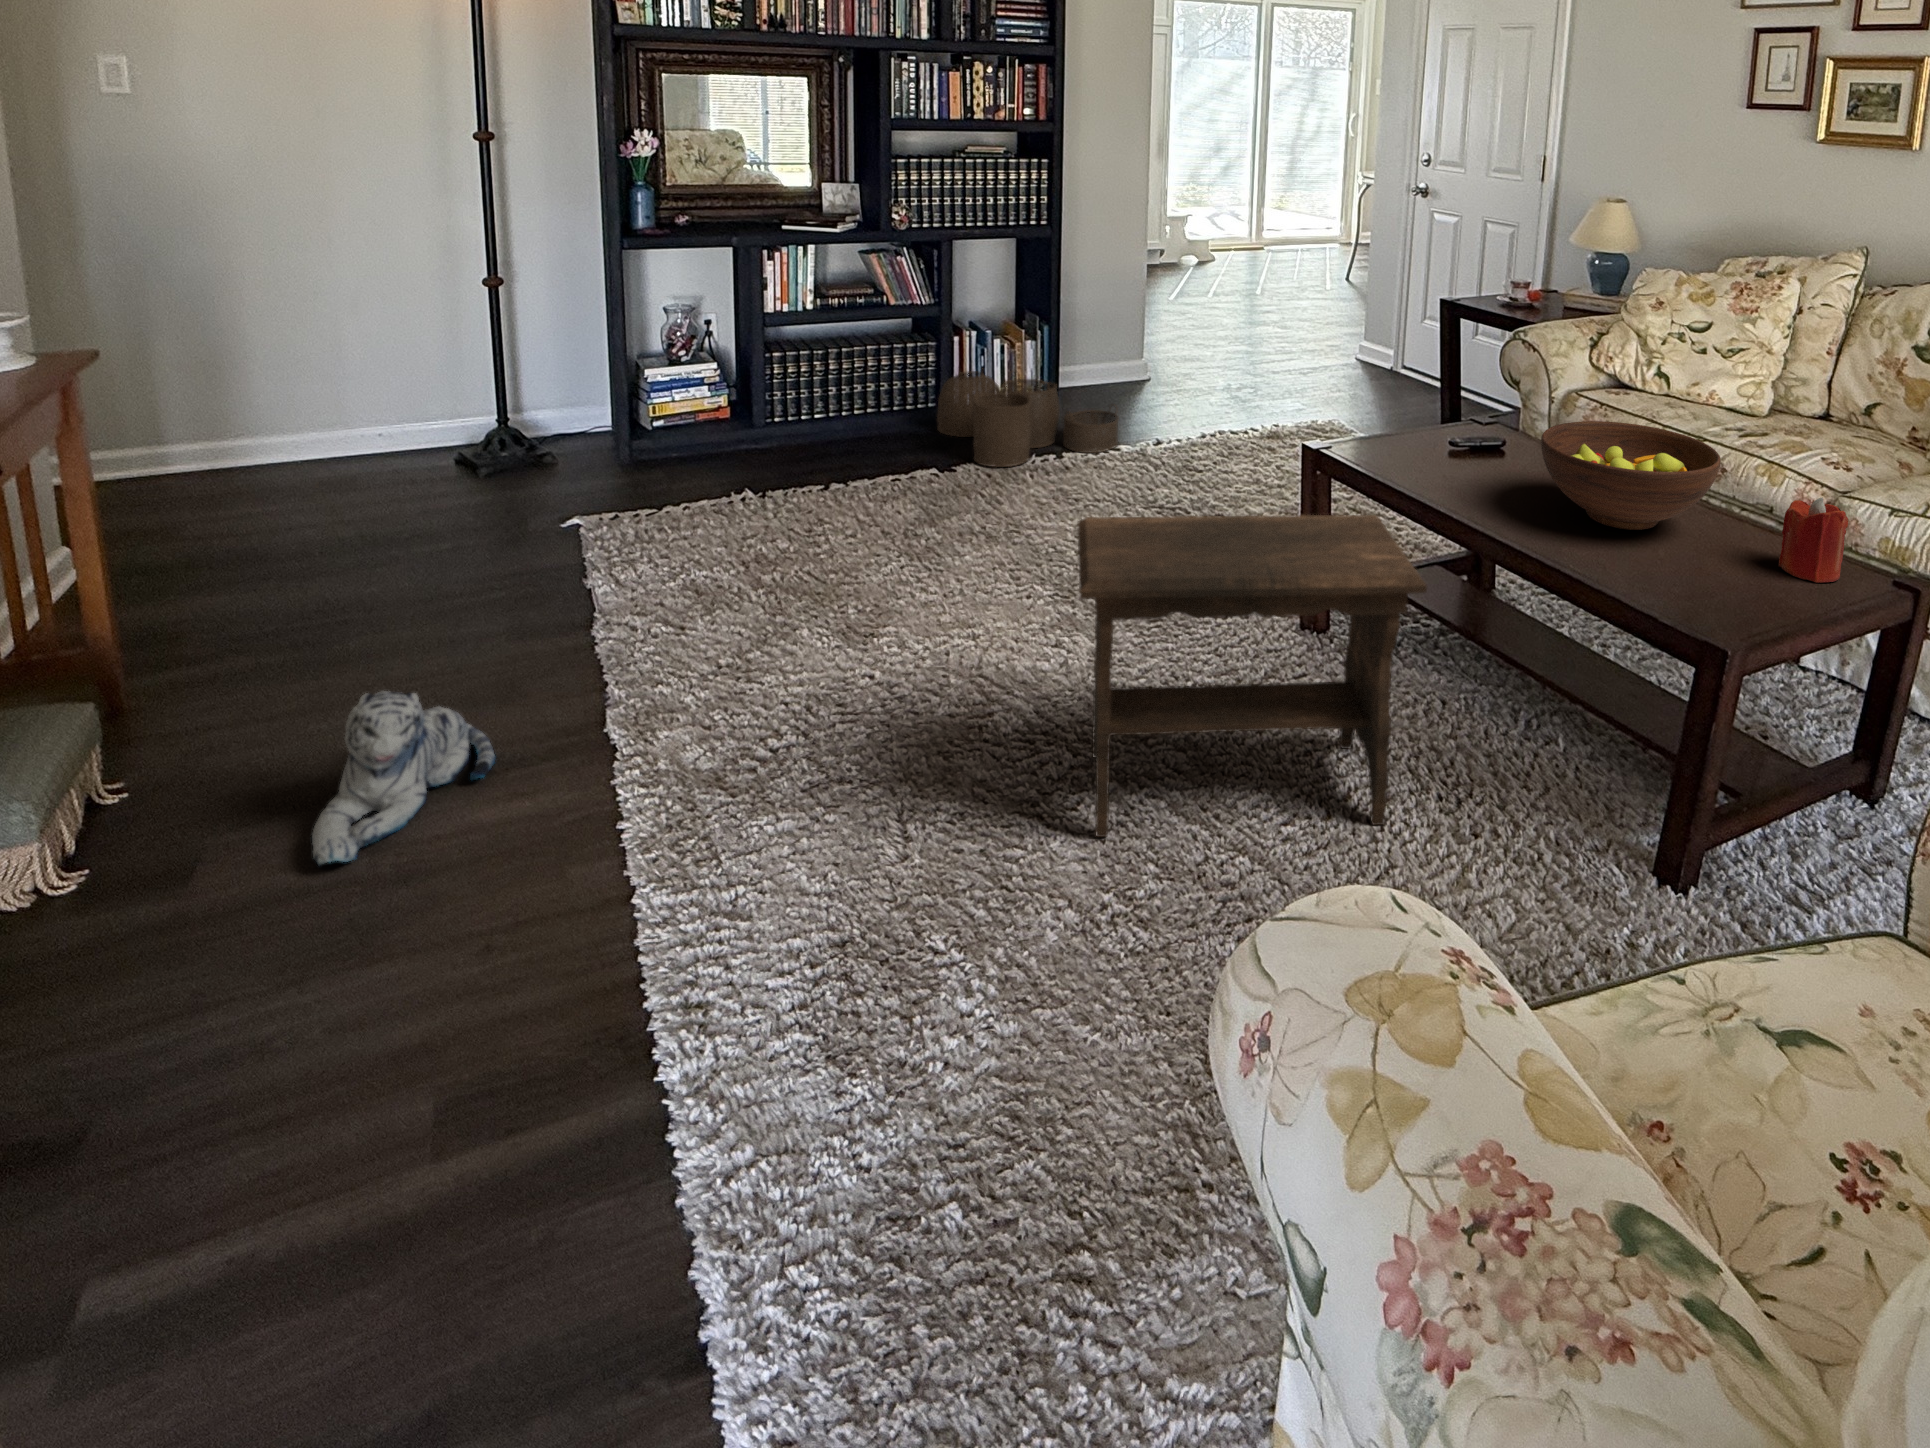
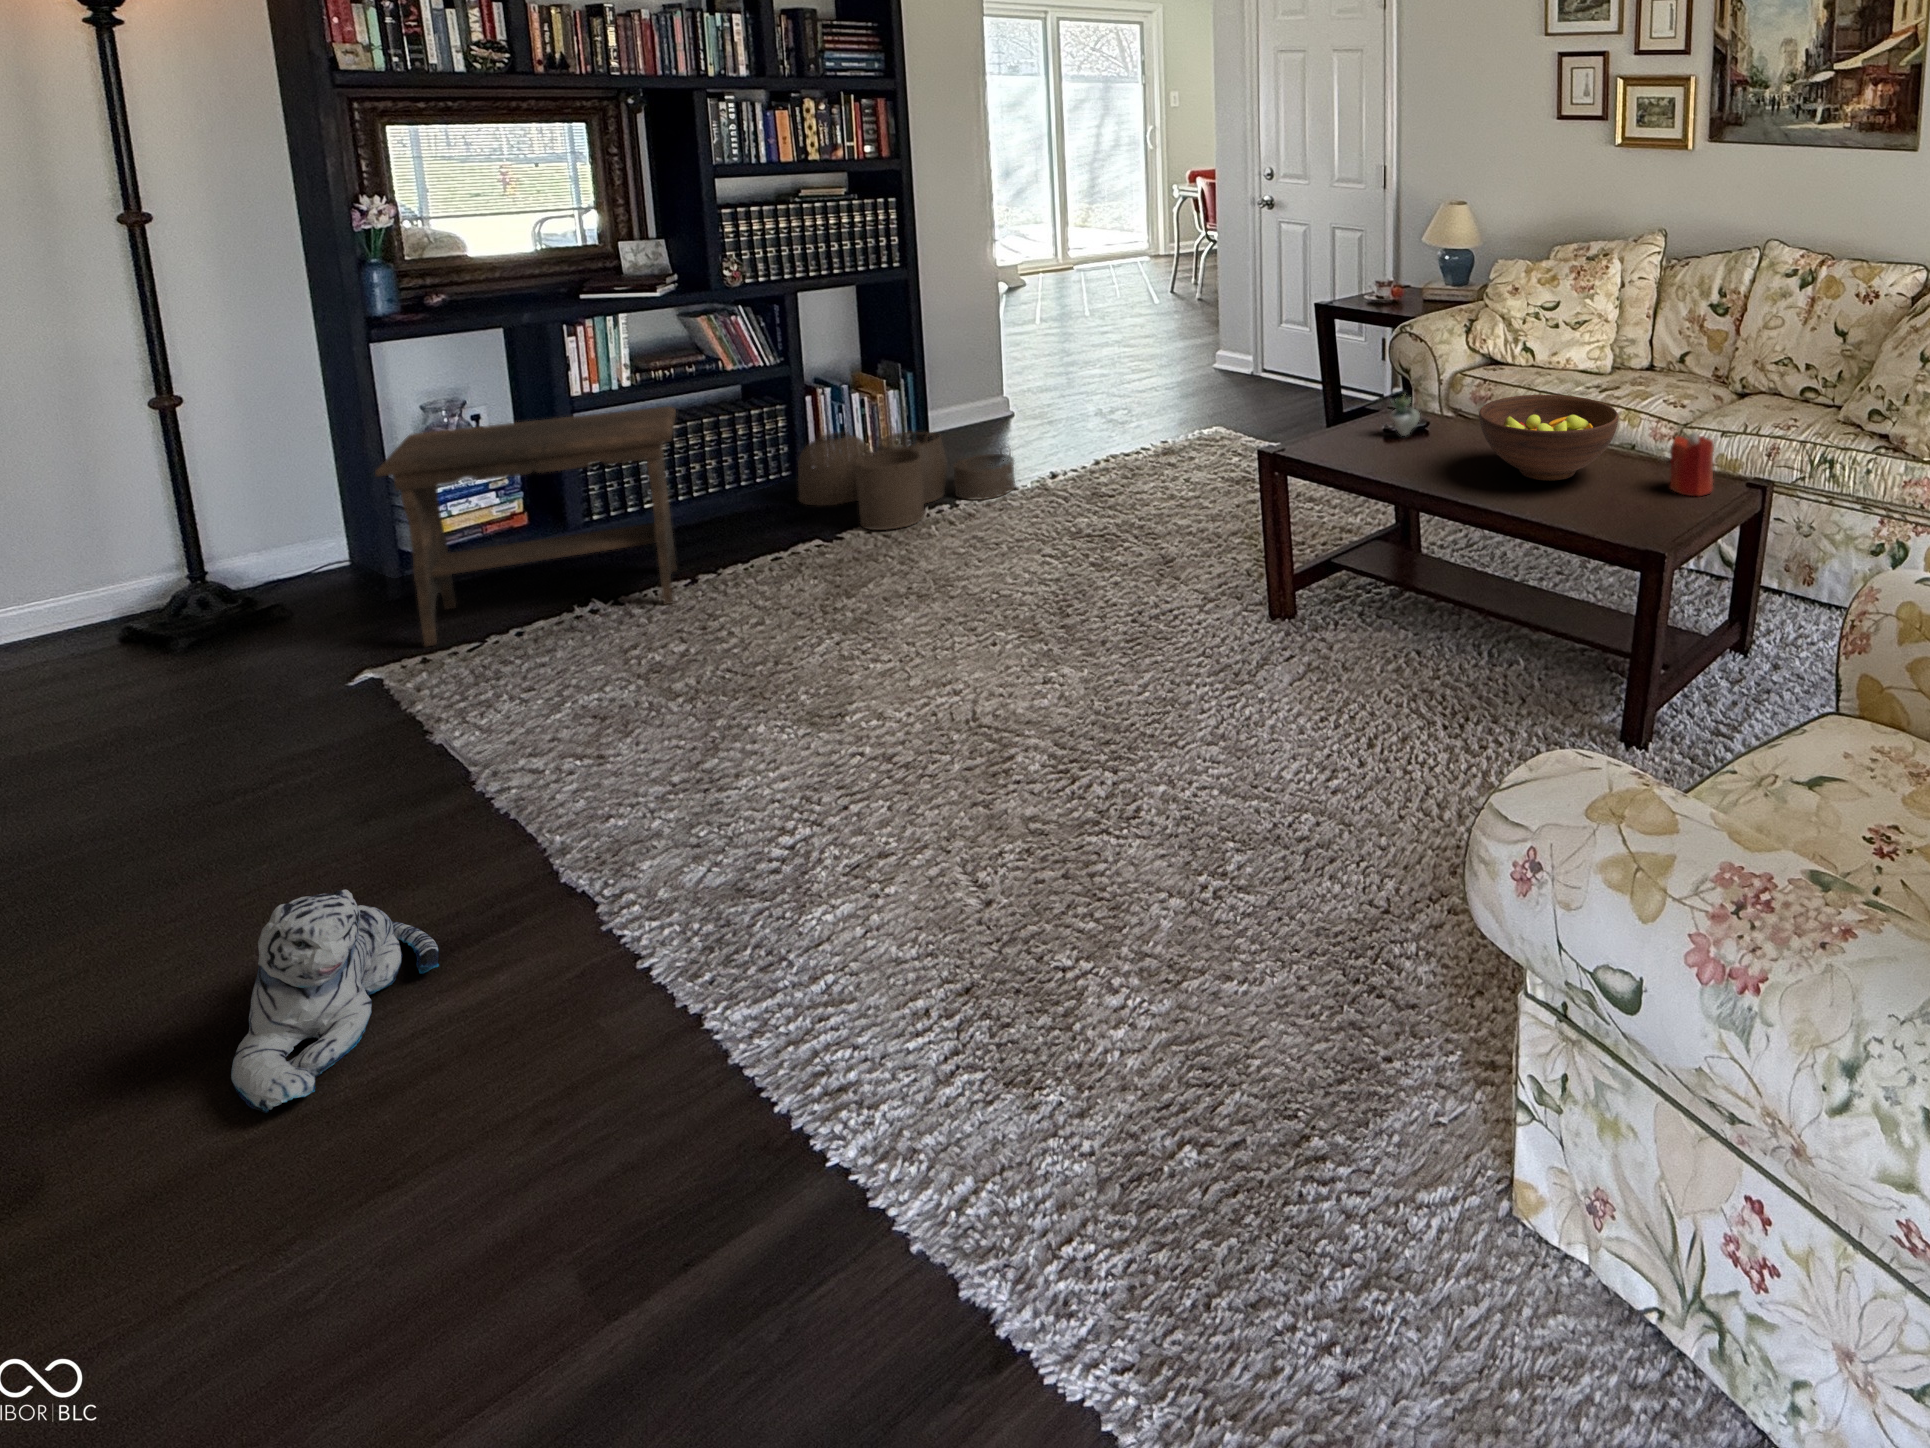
succulent plant: none [1455,401,1491,450] -> present [1391,394,1420,436]
footstool: present [1078,515,1427,837] -> present [375,407,676,646]

